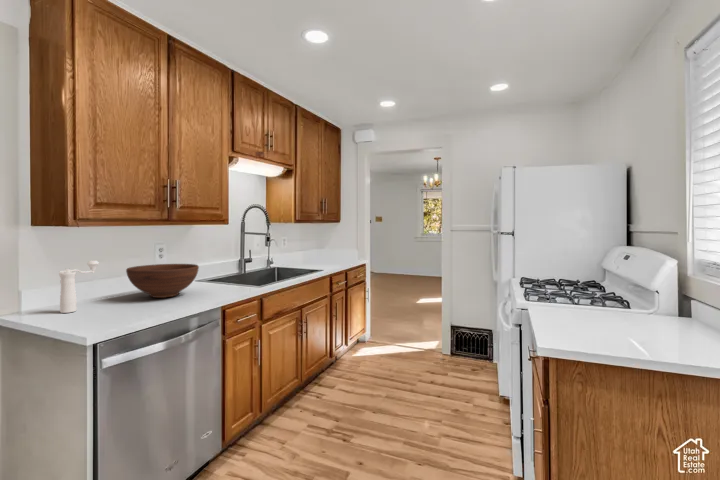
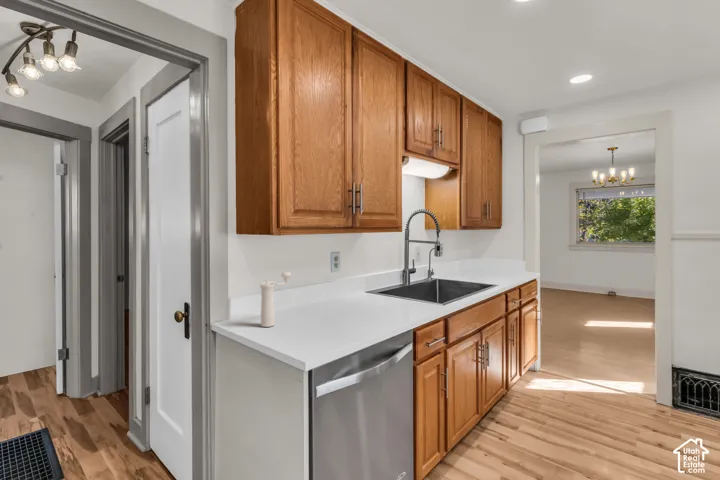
fruit bowl: present [126,264,199,298] -> none [312,276,382,313]

